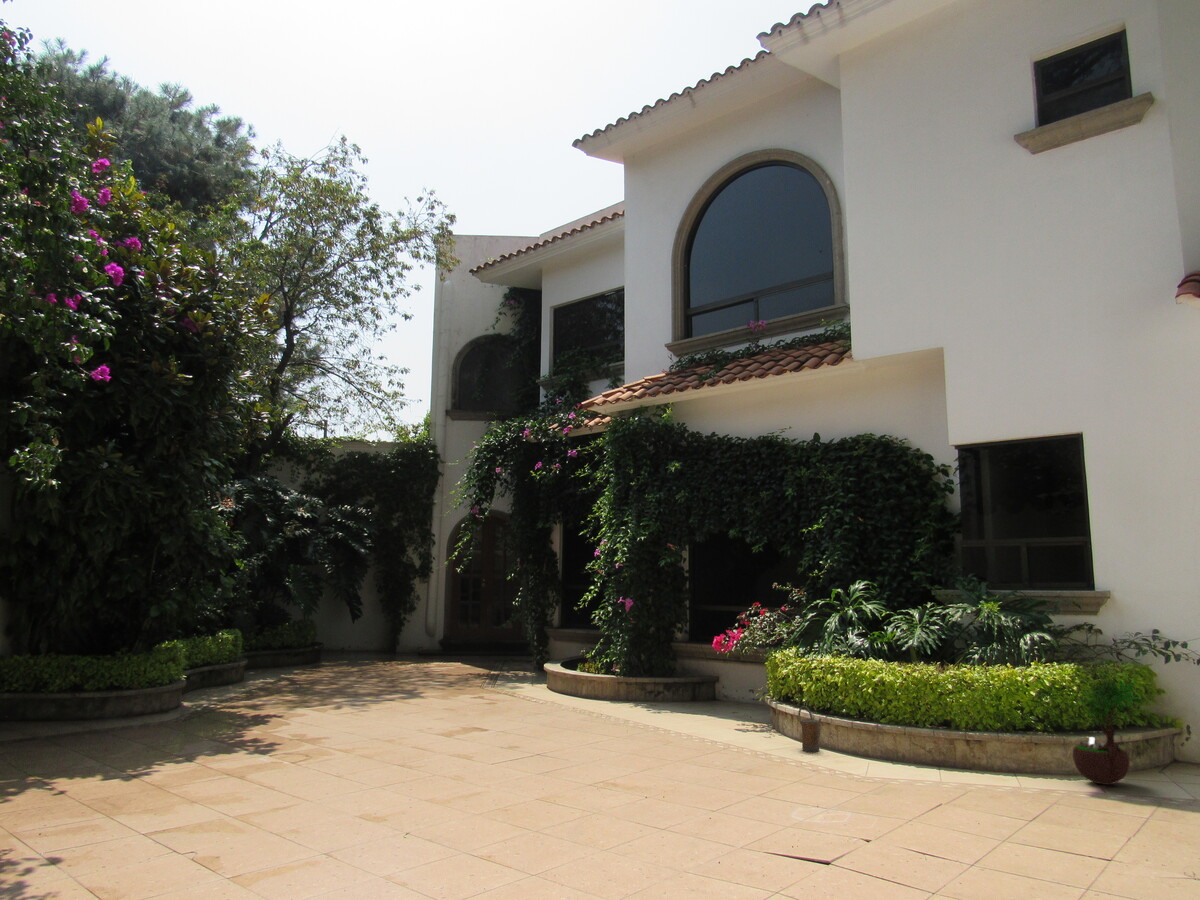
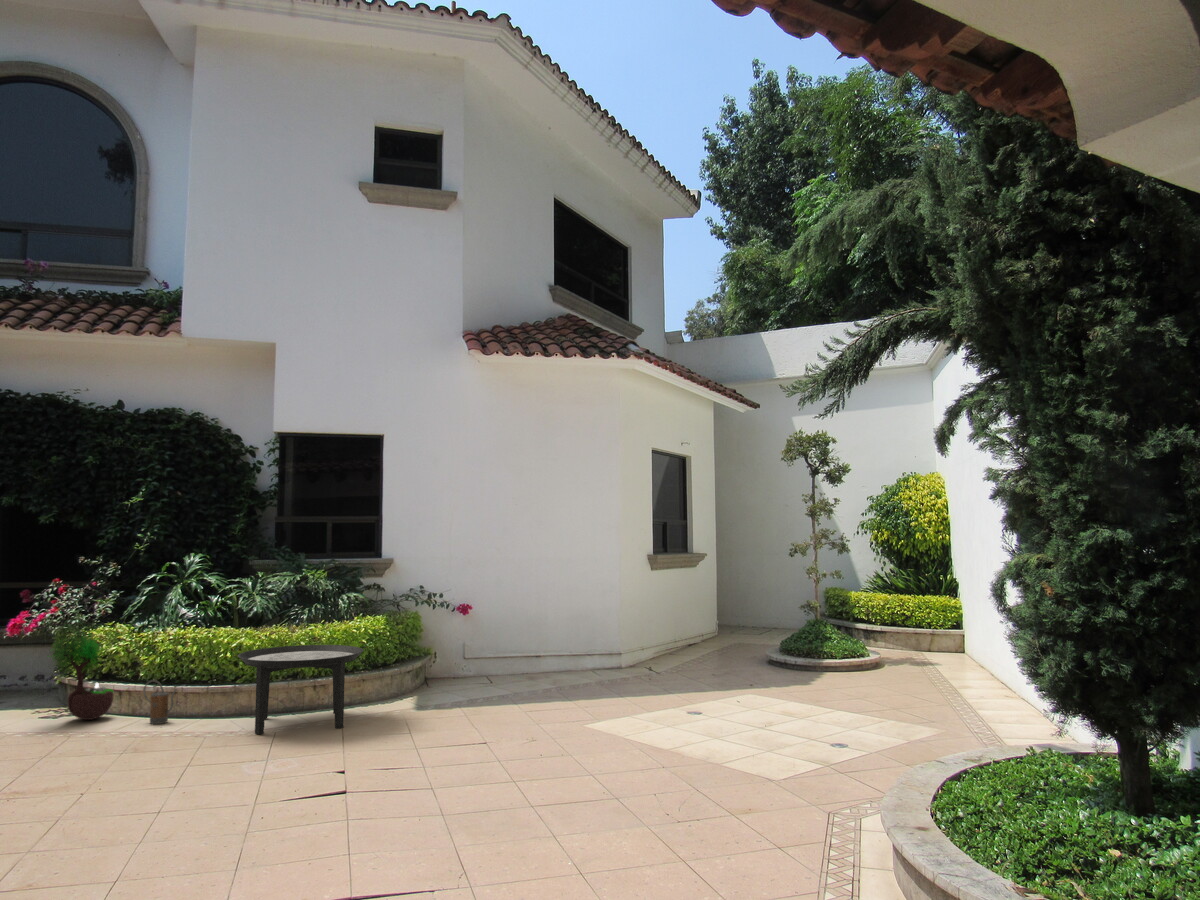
potted tree: present [1073,675,1137,785] -> present [48,633,113,720]
round table: none [852,687,1001,797] -> present [238,645,363,734]

